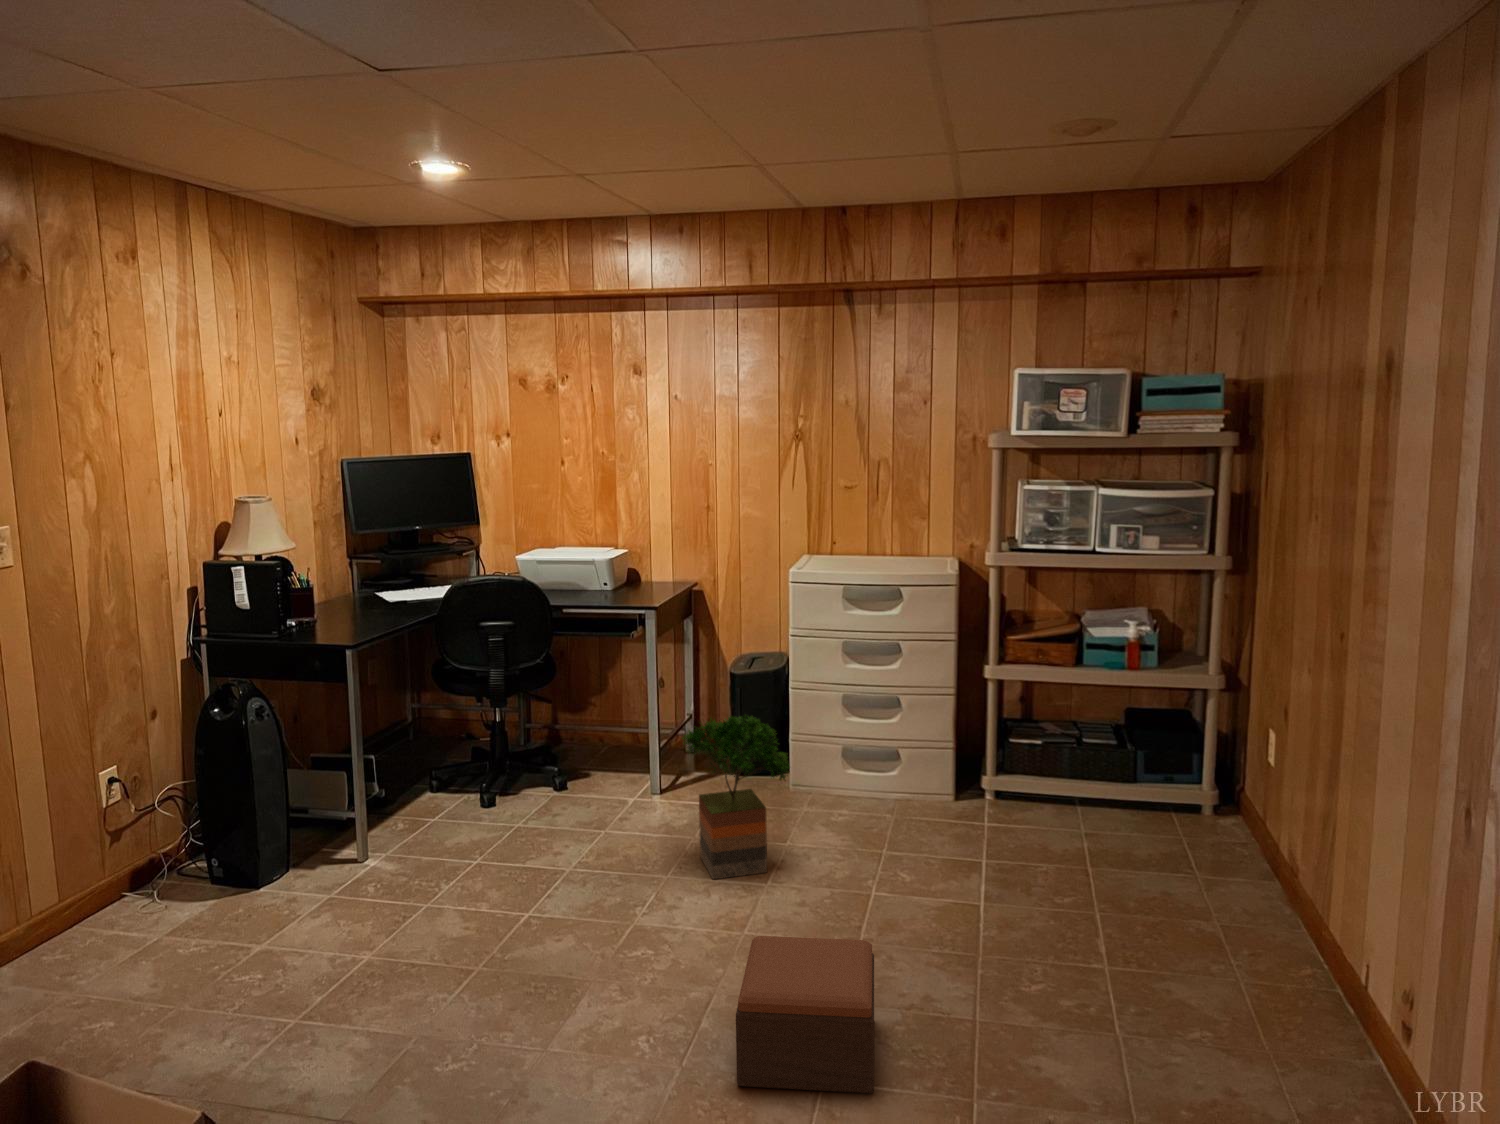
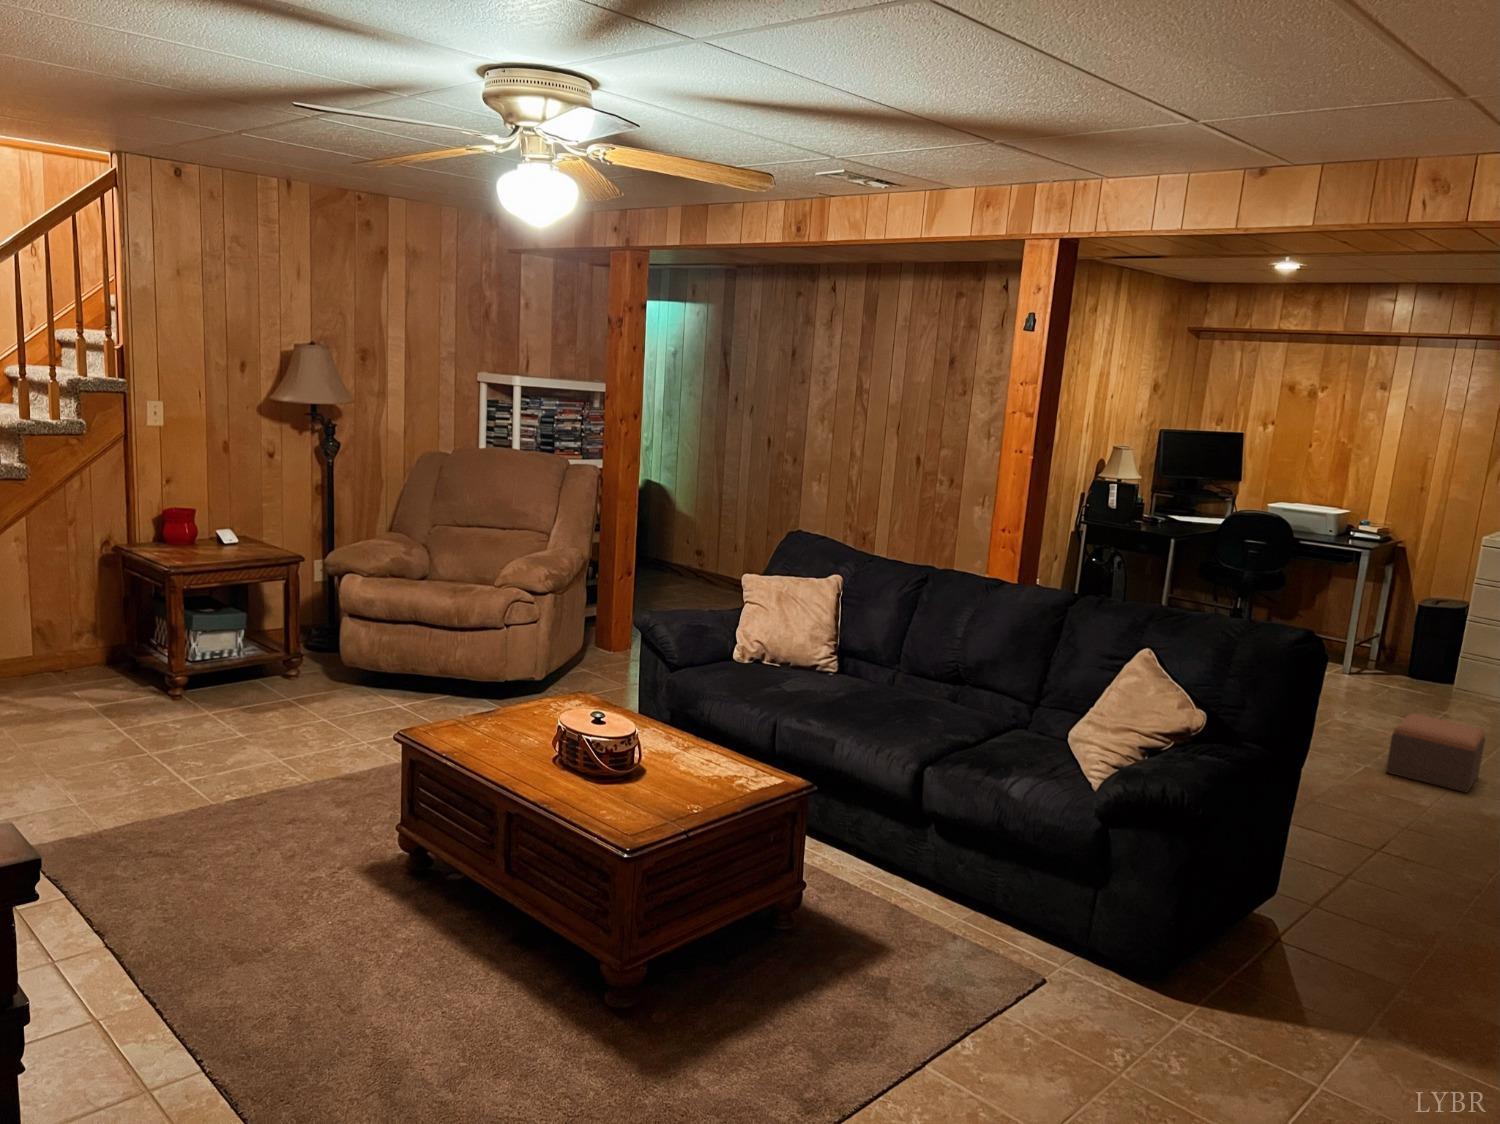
potted tree: present [683,715,789,879] -> none [1375,614,1454,719]

